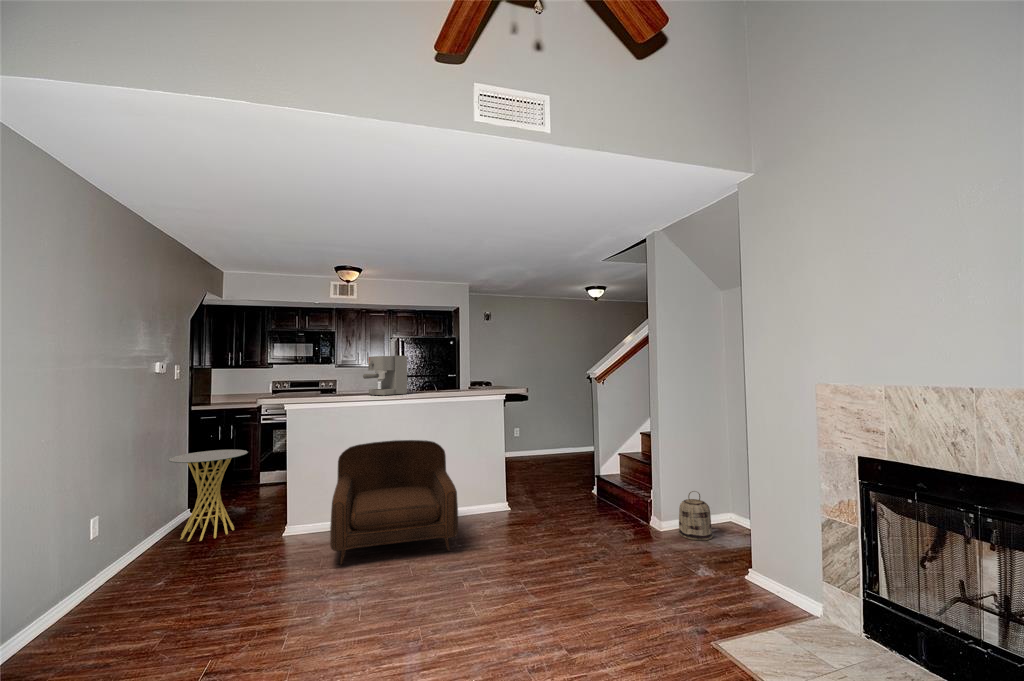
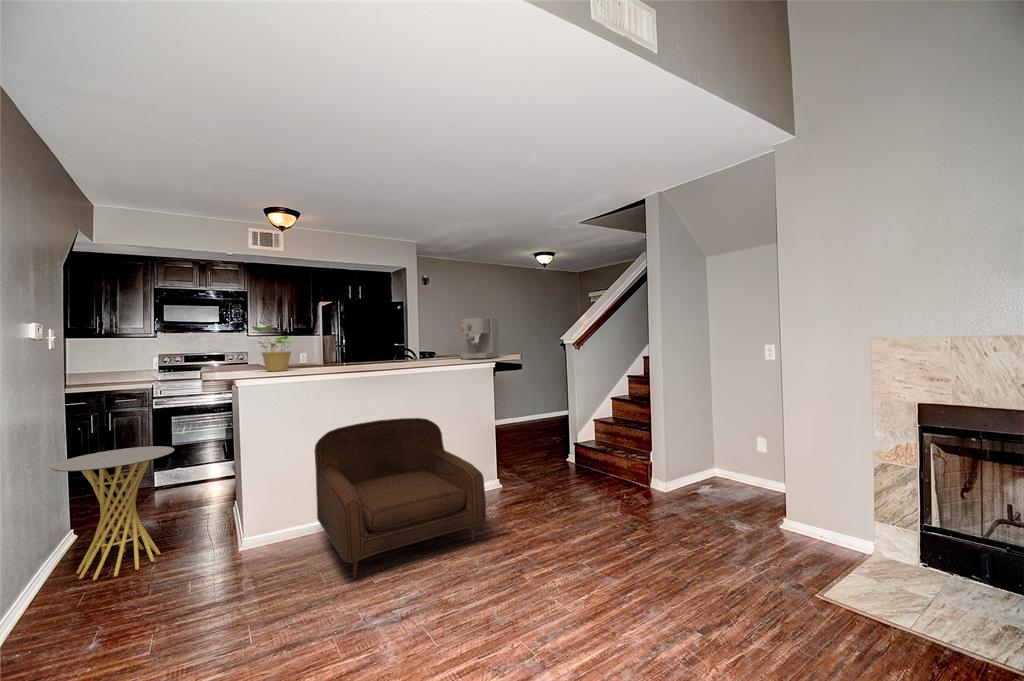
coffee maker: present [363,356,407,396] -> present [459,318,499,359]
potted plant: none [295,362,328,397] -> present [252,325,294,371]
basket: present [679,491,713,541] -> none [682,450,716,497]

